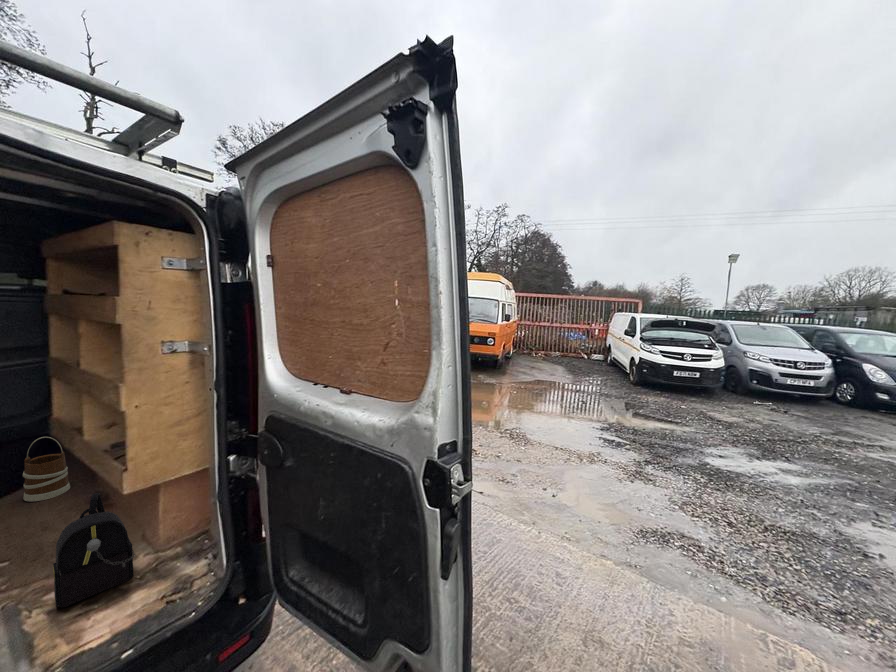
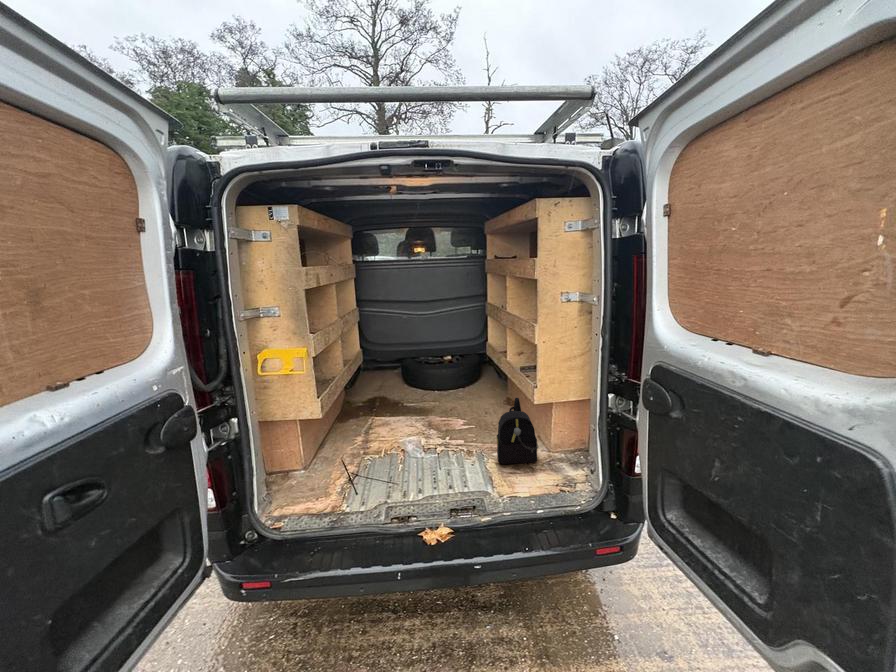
wooden bucket: present [23,437,70,501] -> none [477,354,497,393]

